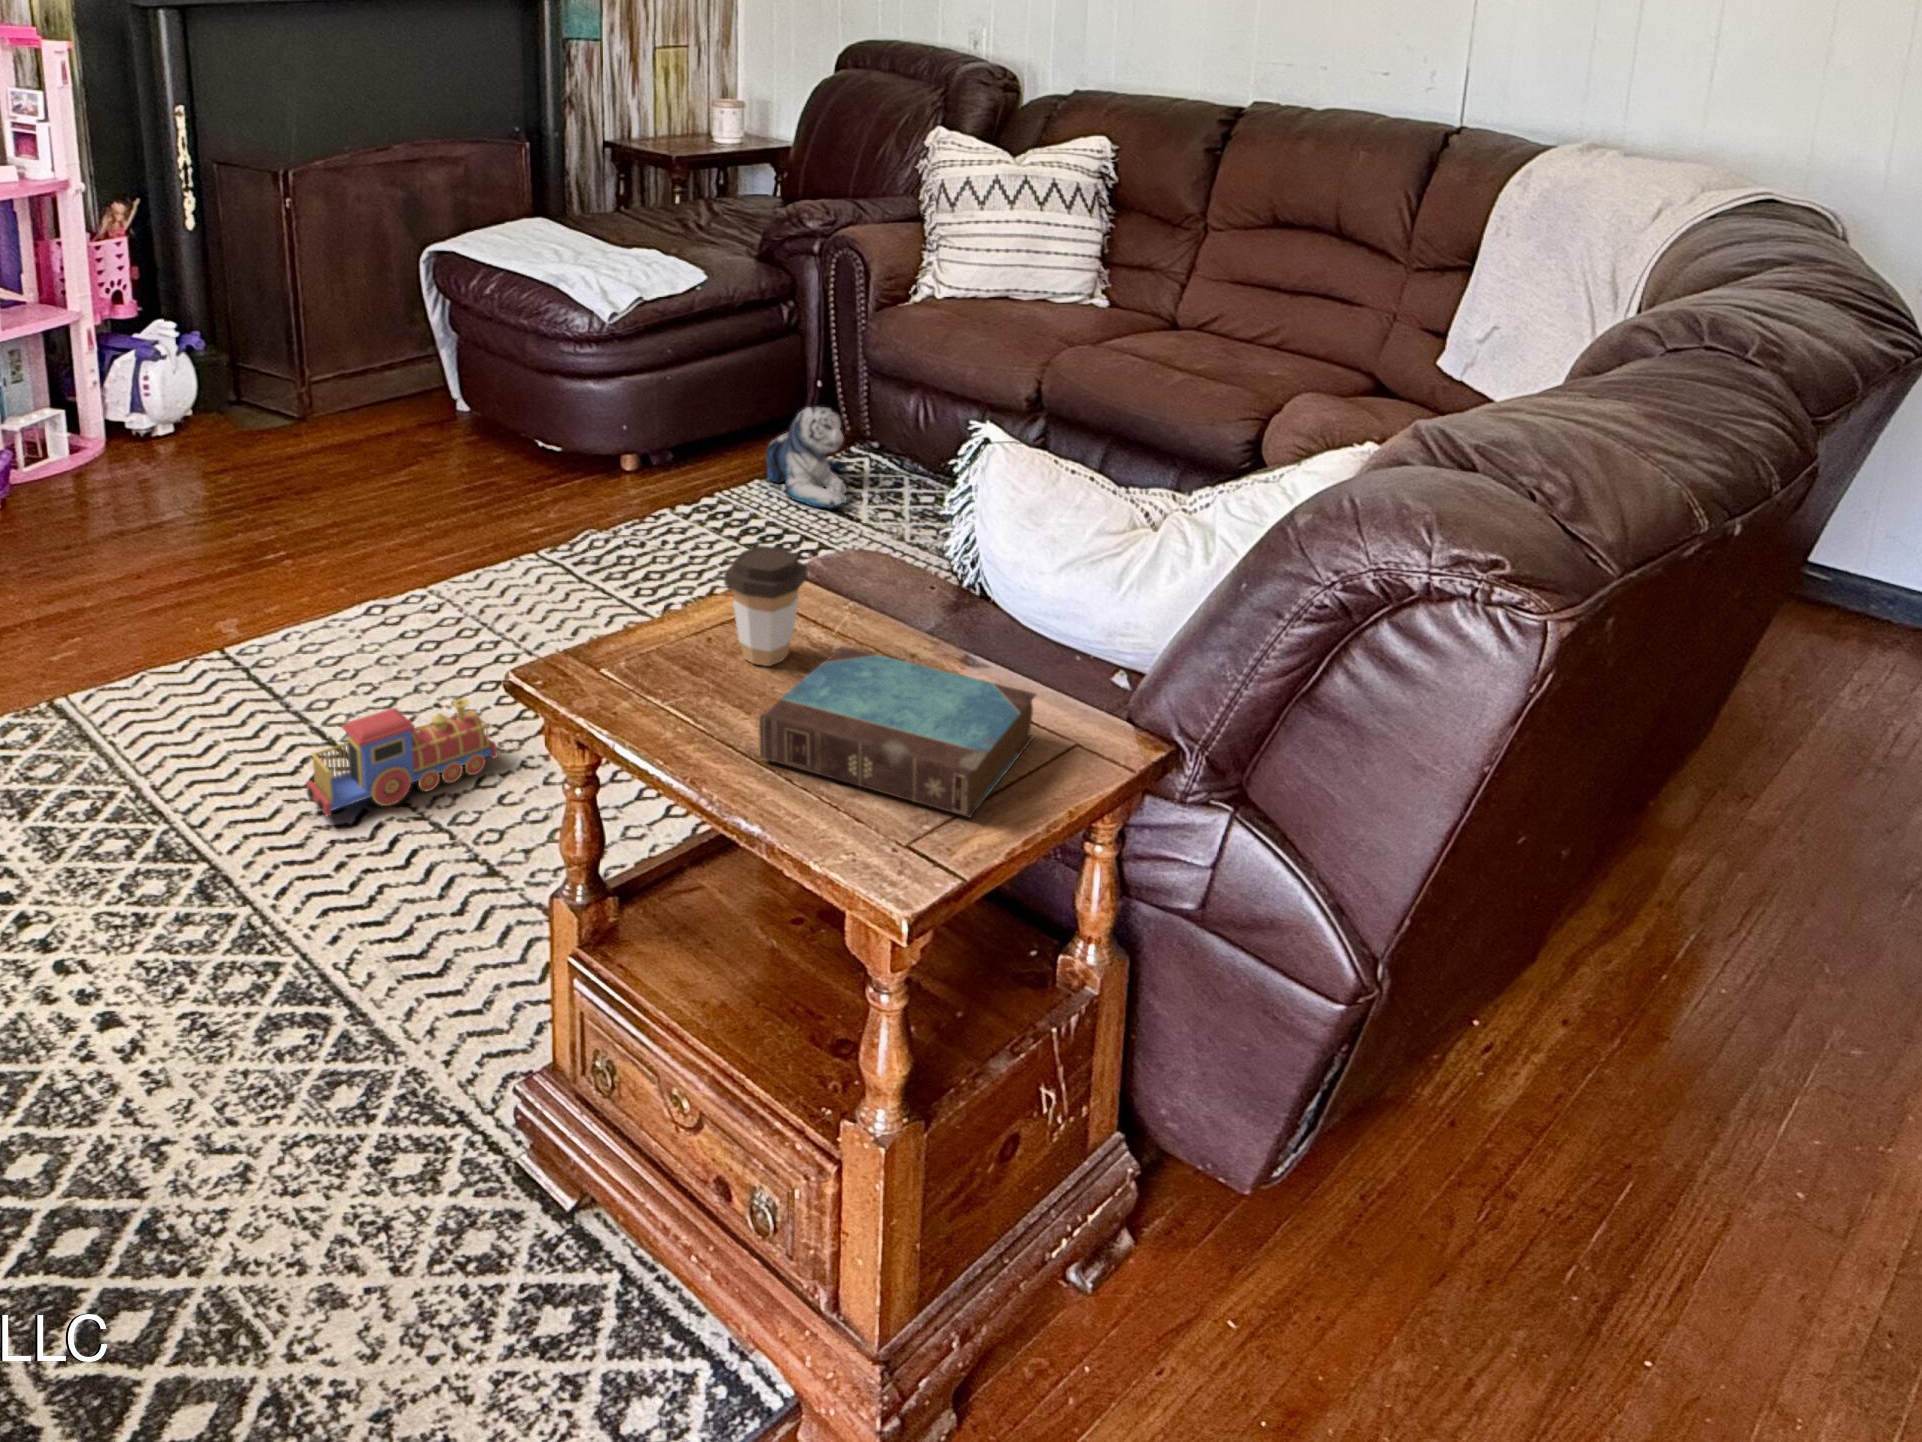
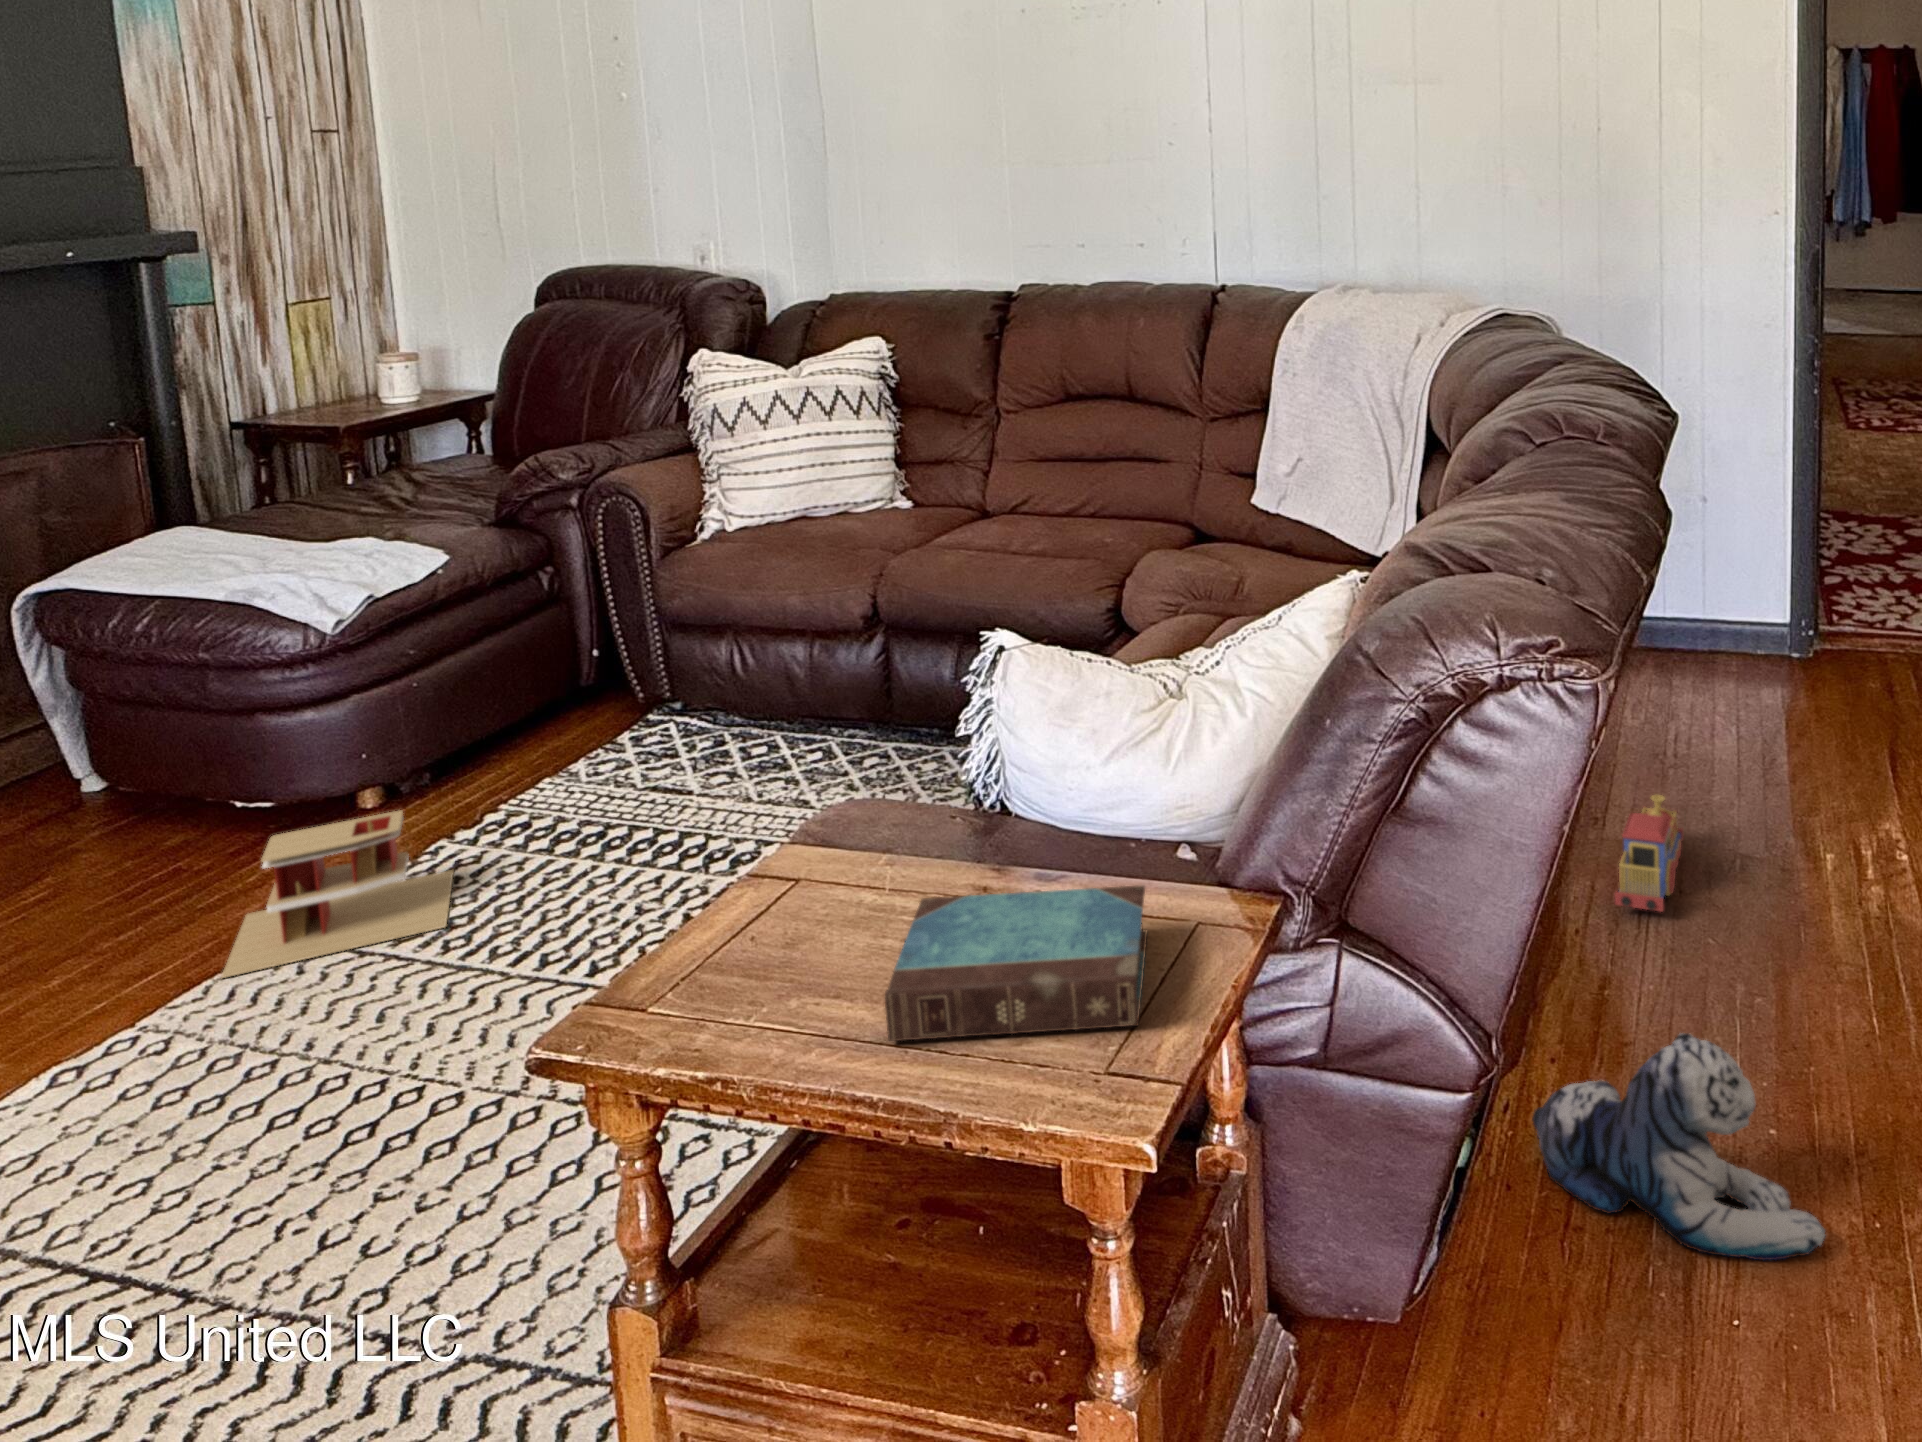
plush toy: present [766,407,847,508] -> present [1532,1033,1825,1260]
toy house: none [489,471,667,576] -> present [221,810,454,978]
coffee cup: present [724,546,808,666] -> none [770,813,857,950]
toy train: present [306,699,497,816] -> present [1615,795,1683,911]

